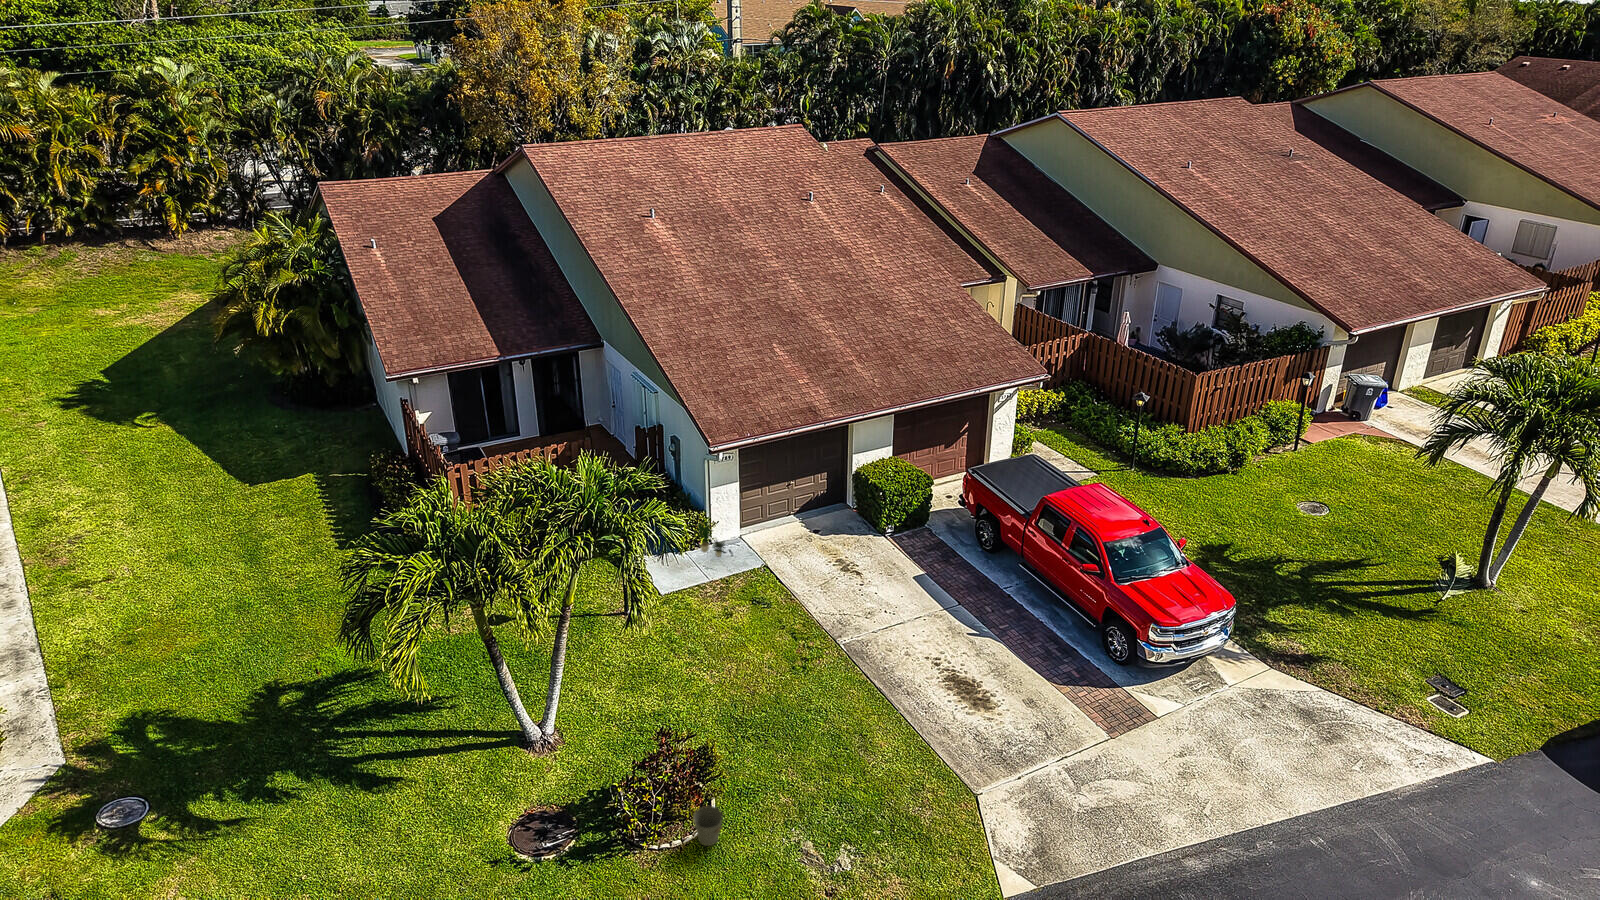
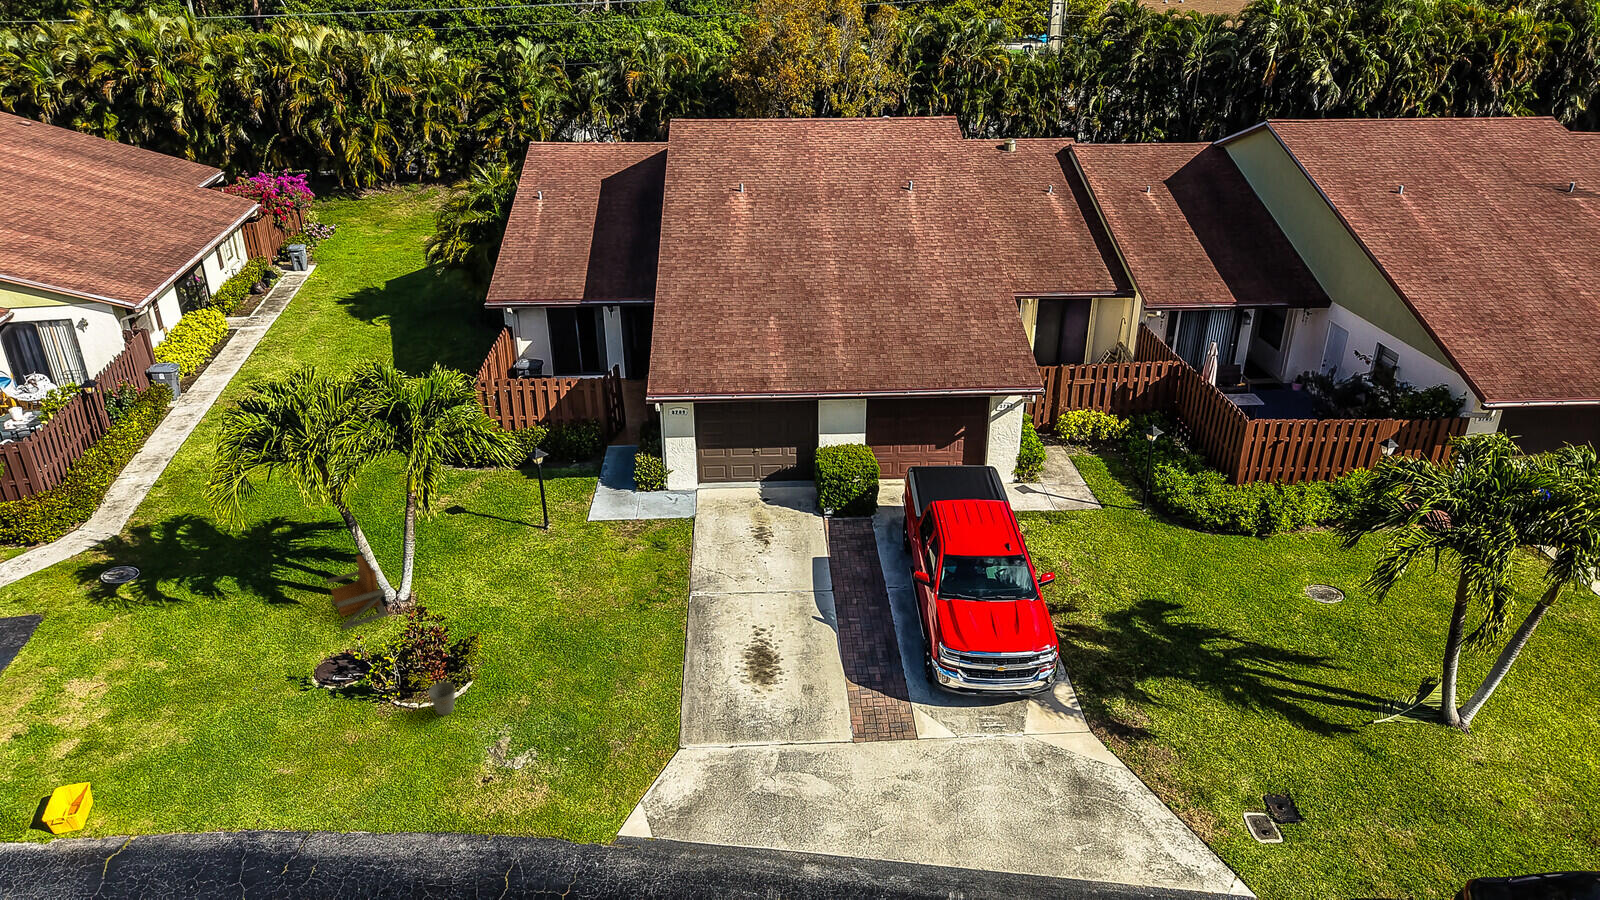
potted plant: present [697,522,725,557] -> none [645,467,669,503]
lounge chair: none [449,692,539,789] -> present [327,555,388,629]

